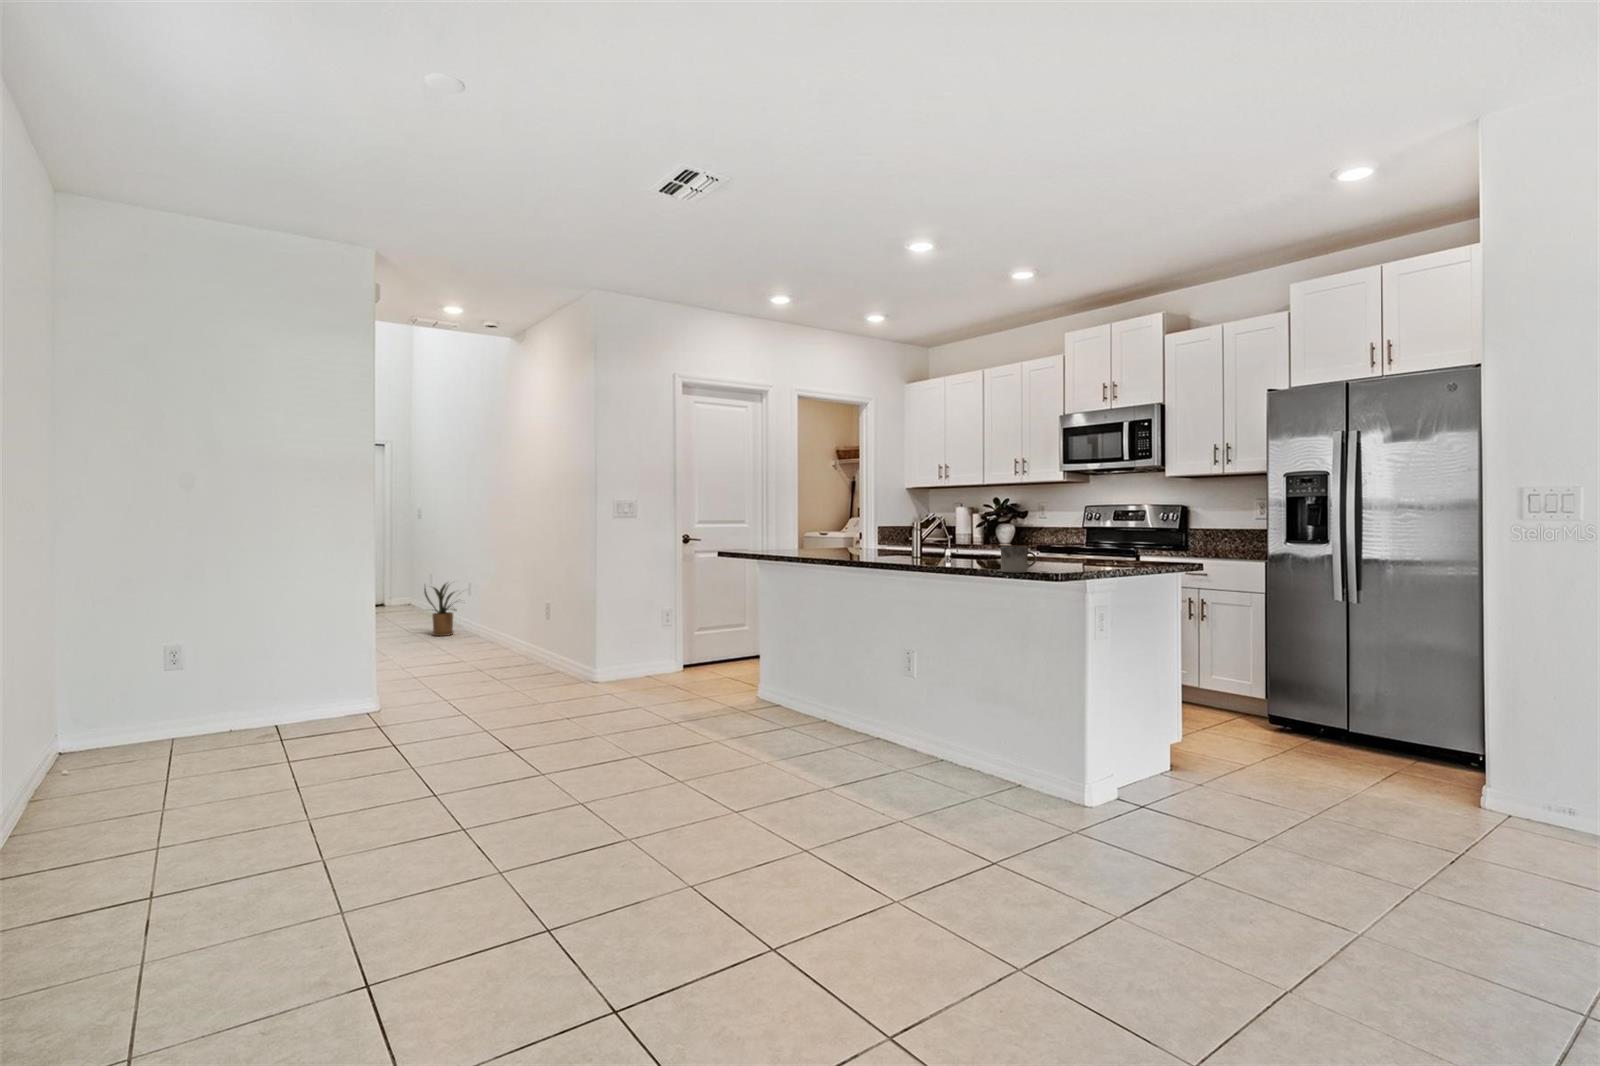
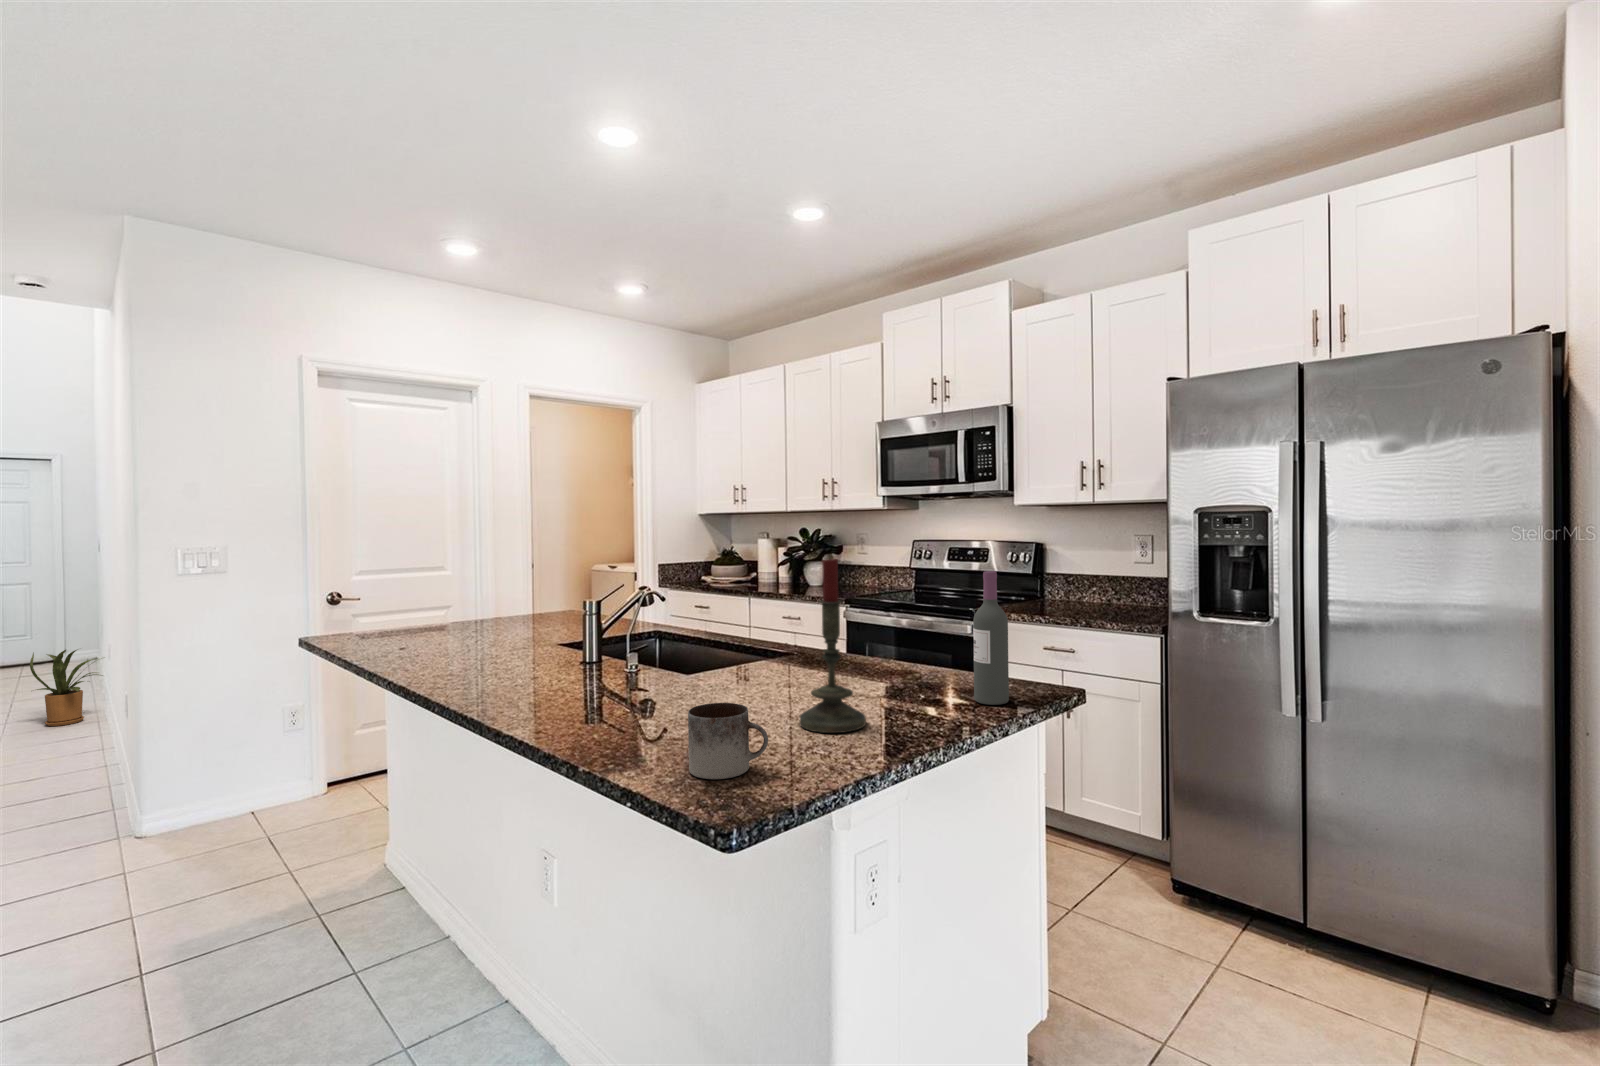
candle: none [1040,486,1074,570] -> present [800,559,866,733]
wine bottle: none [1130,500,1150,569] -> present [973,571,1009,705]

